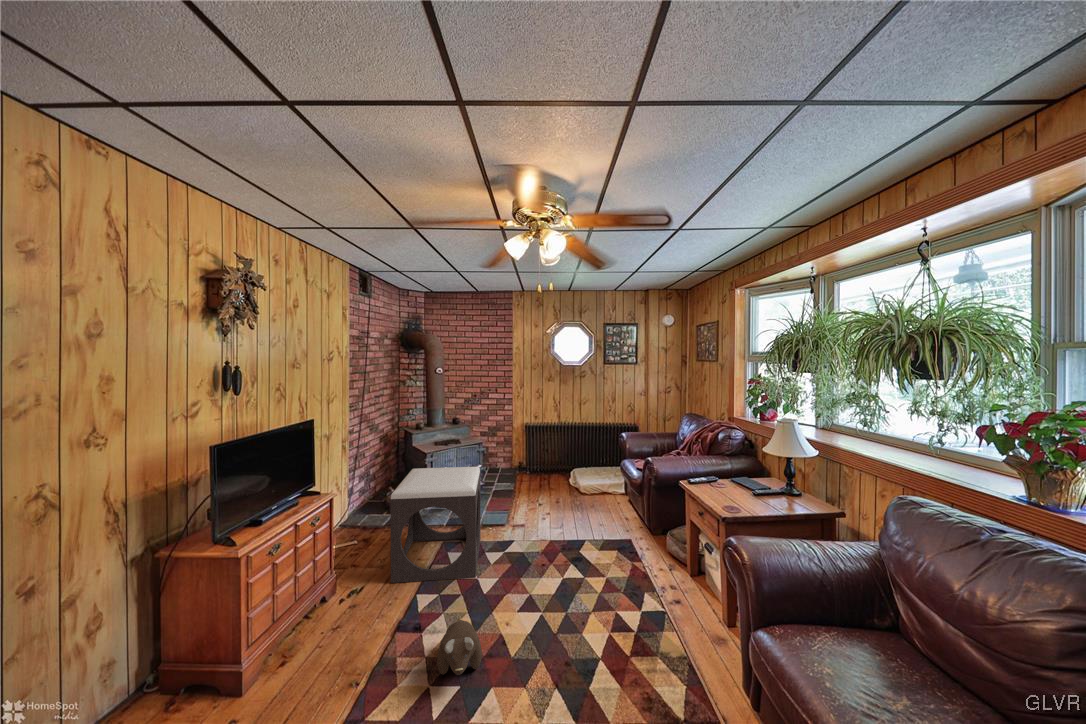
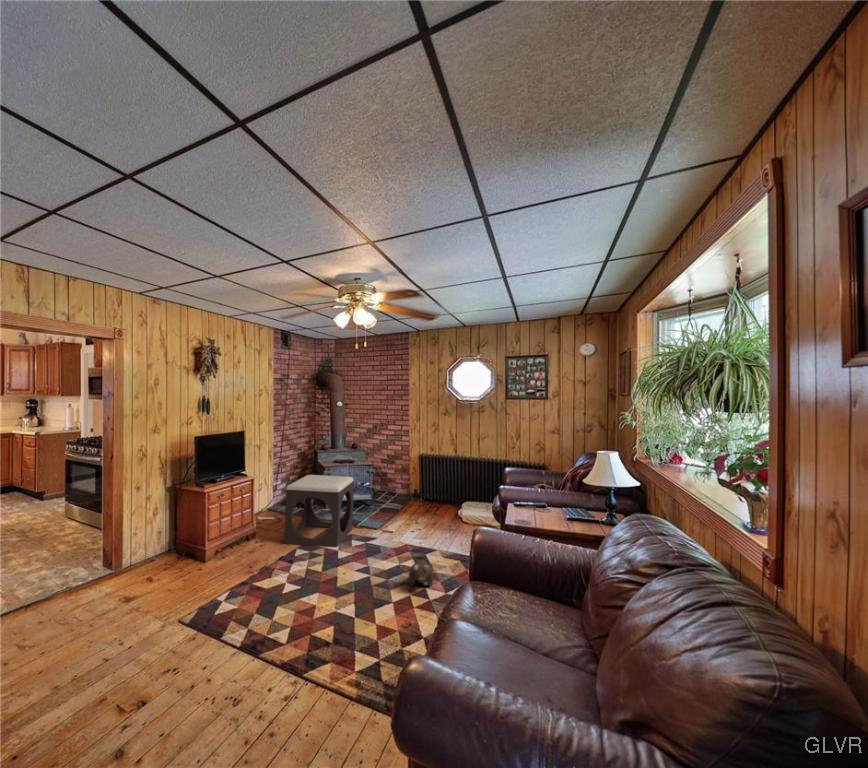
plush toy: present [437,620,482,675] -> present [409,560,433,586]

